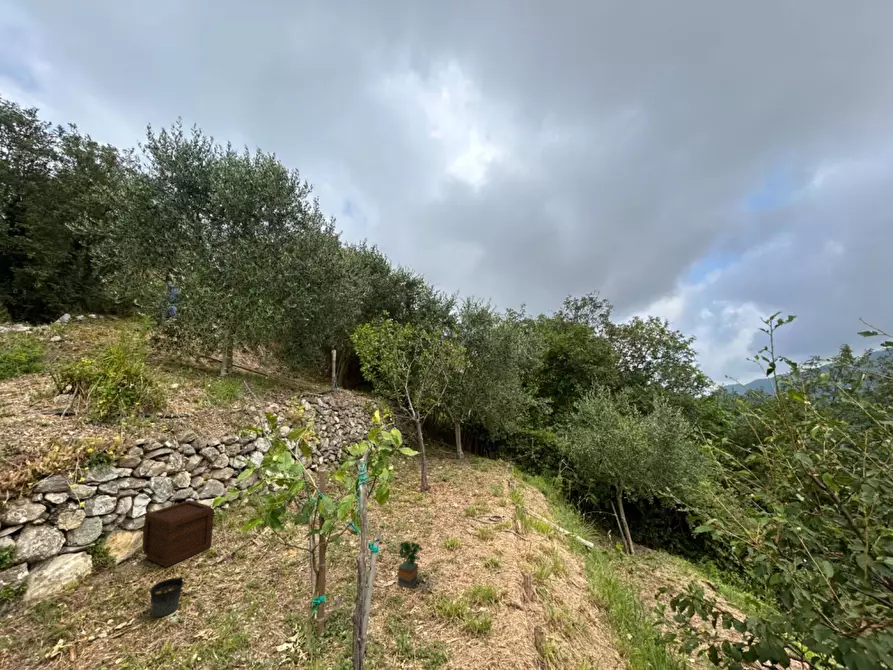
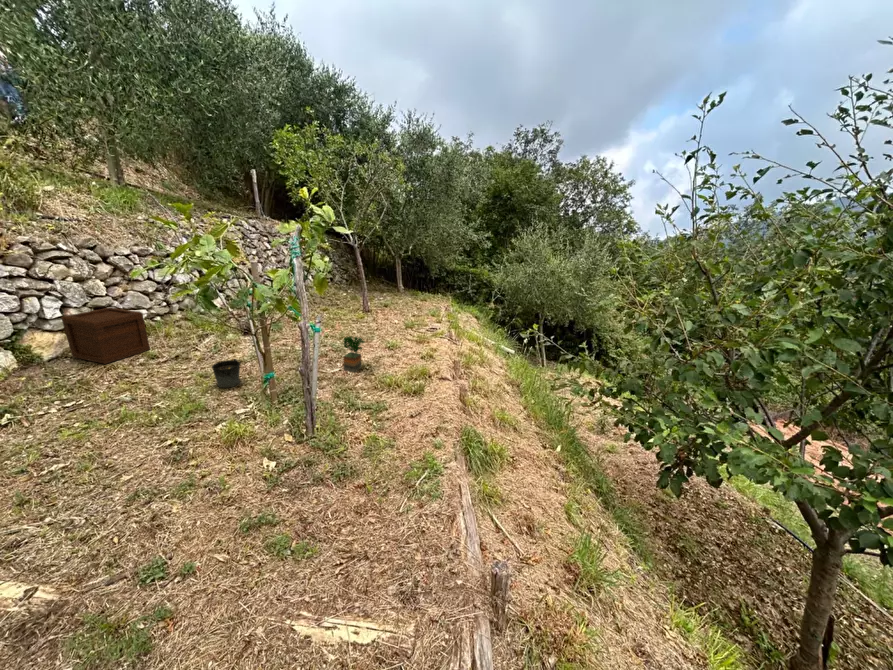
bucket: present [150,577,185,617] -> present [212,359,241,388]

